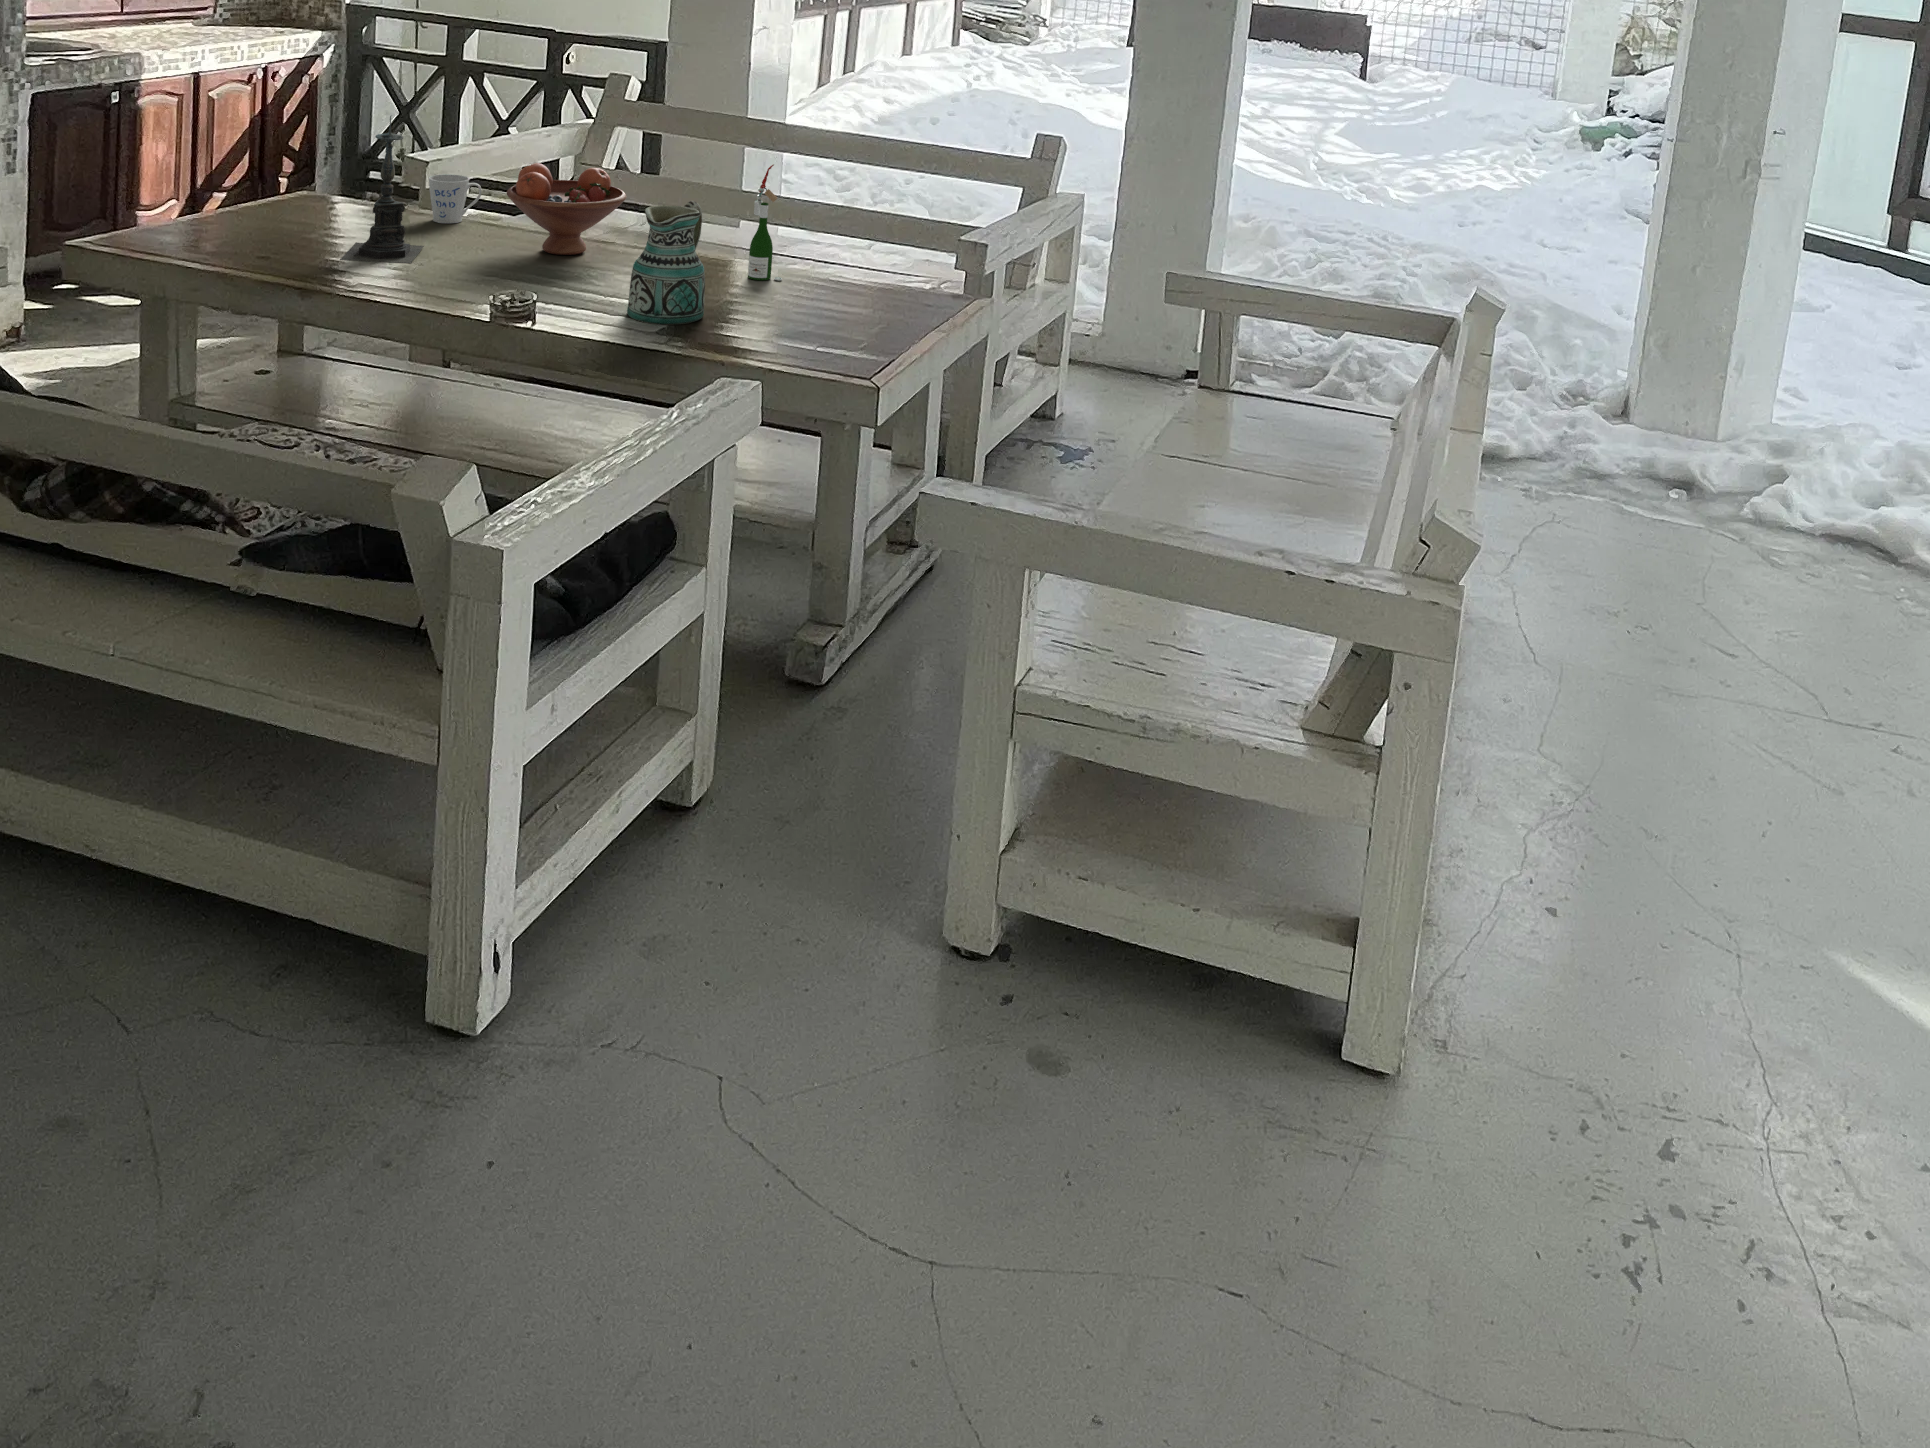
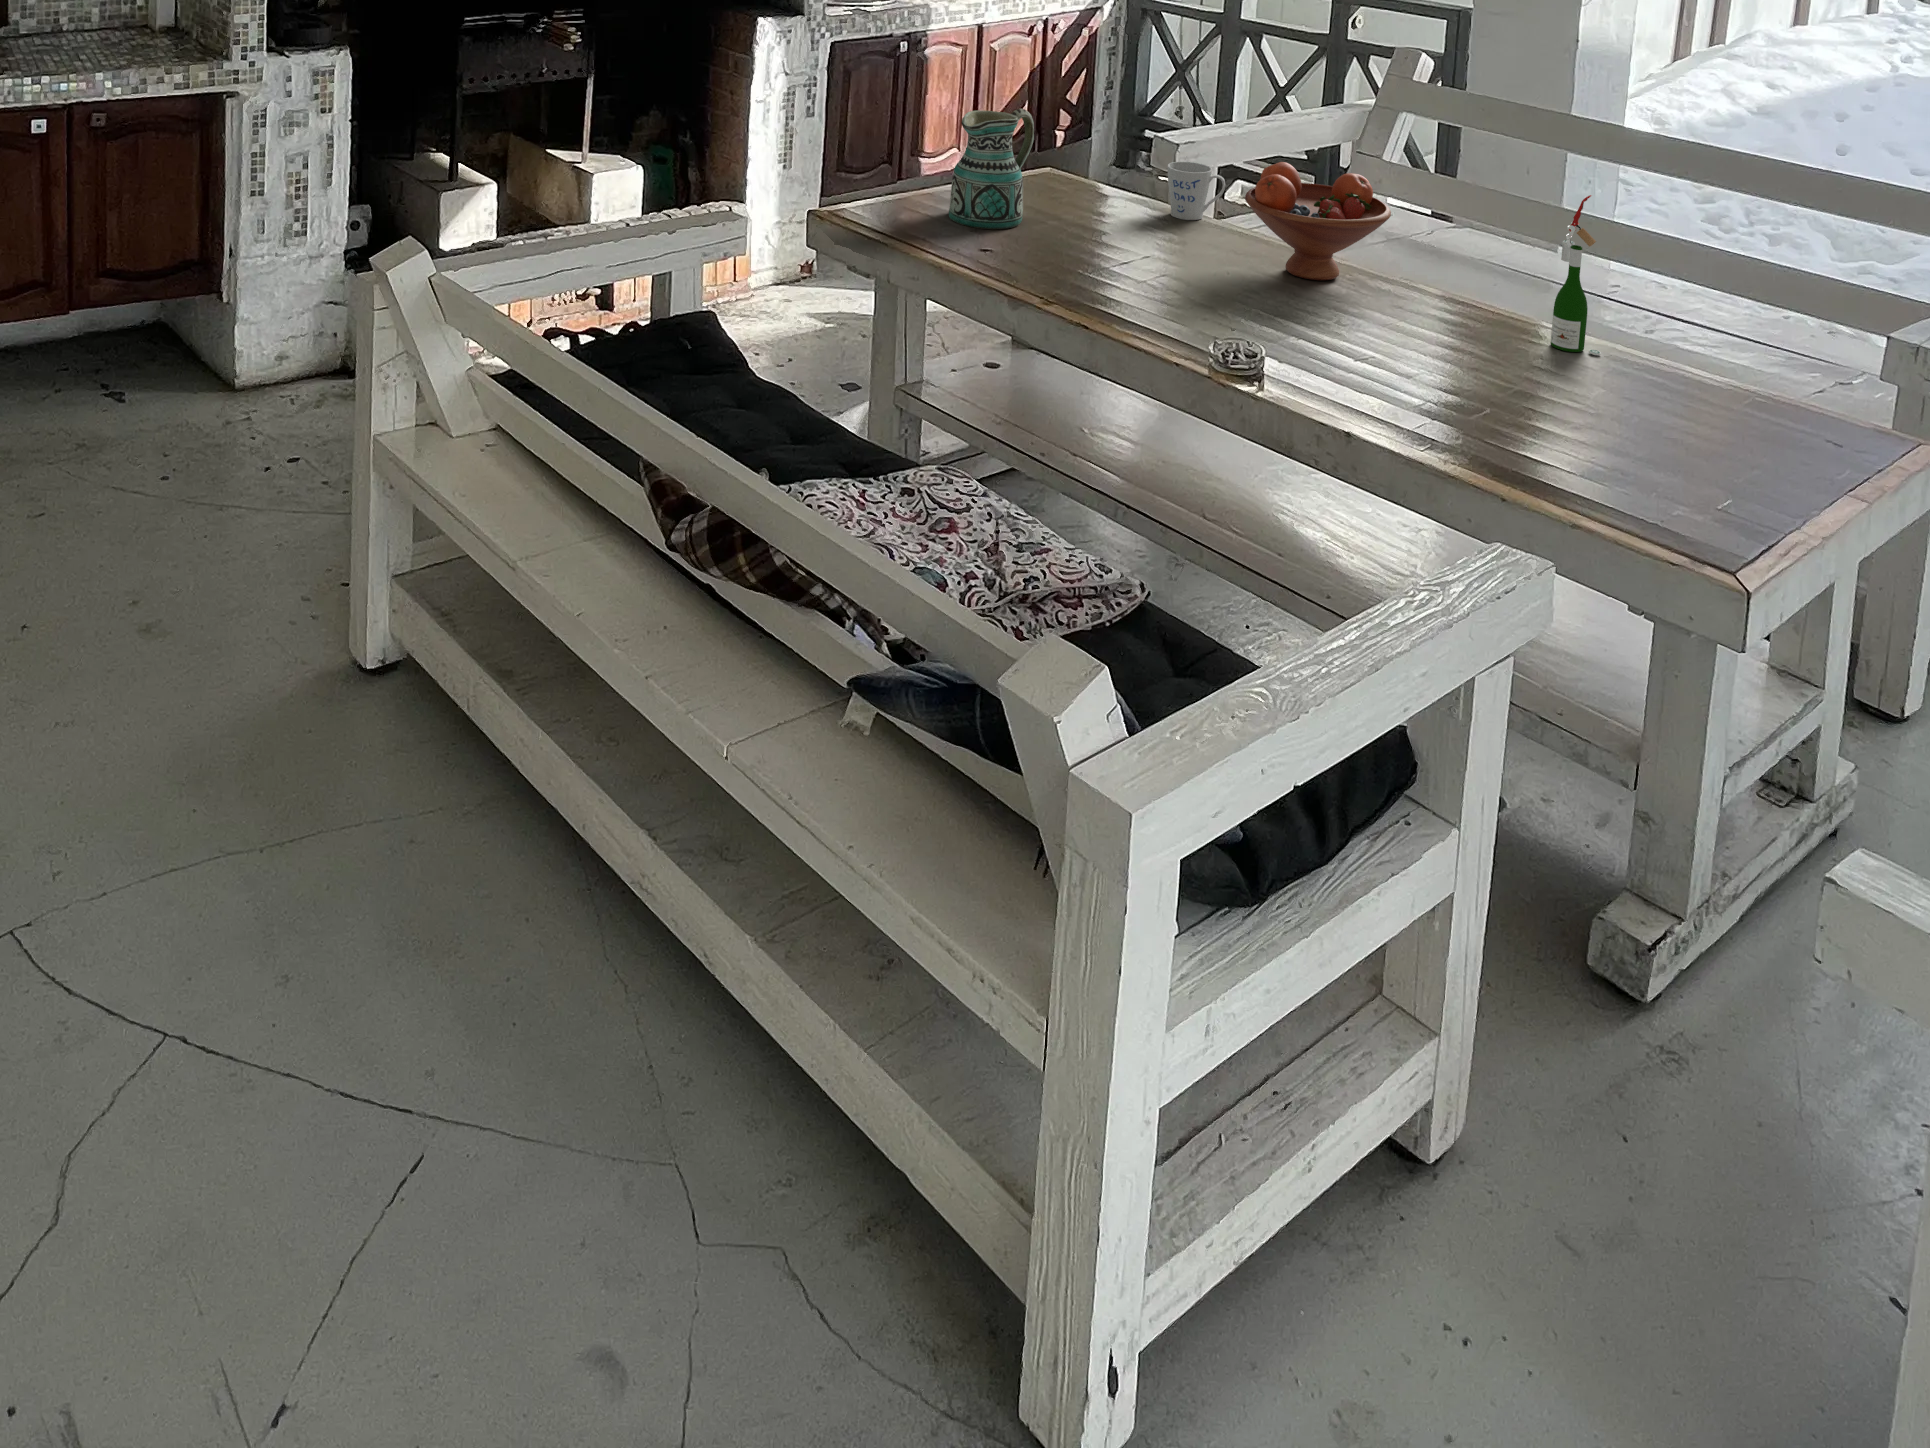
candle holder: present [340,116,424,263] -> none [1056,97,1151,272]
ceramic pitcher: present [627,201,705,325] -> present [949,109,1034,229]

